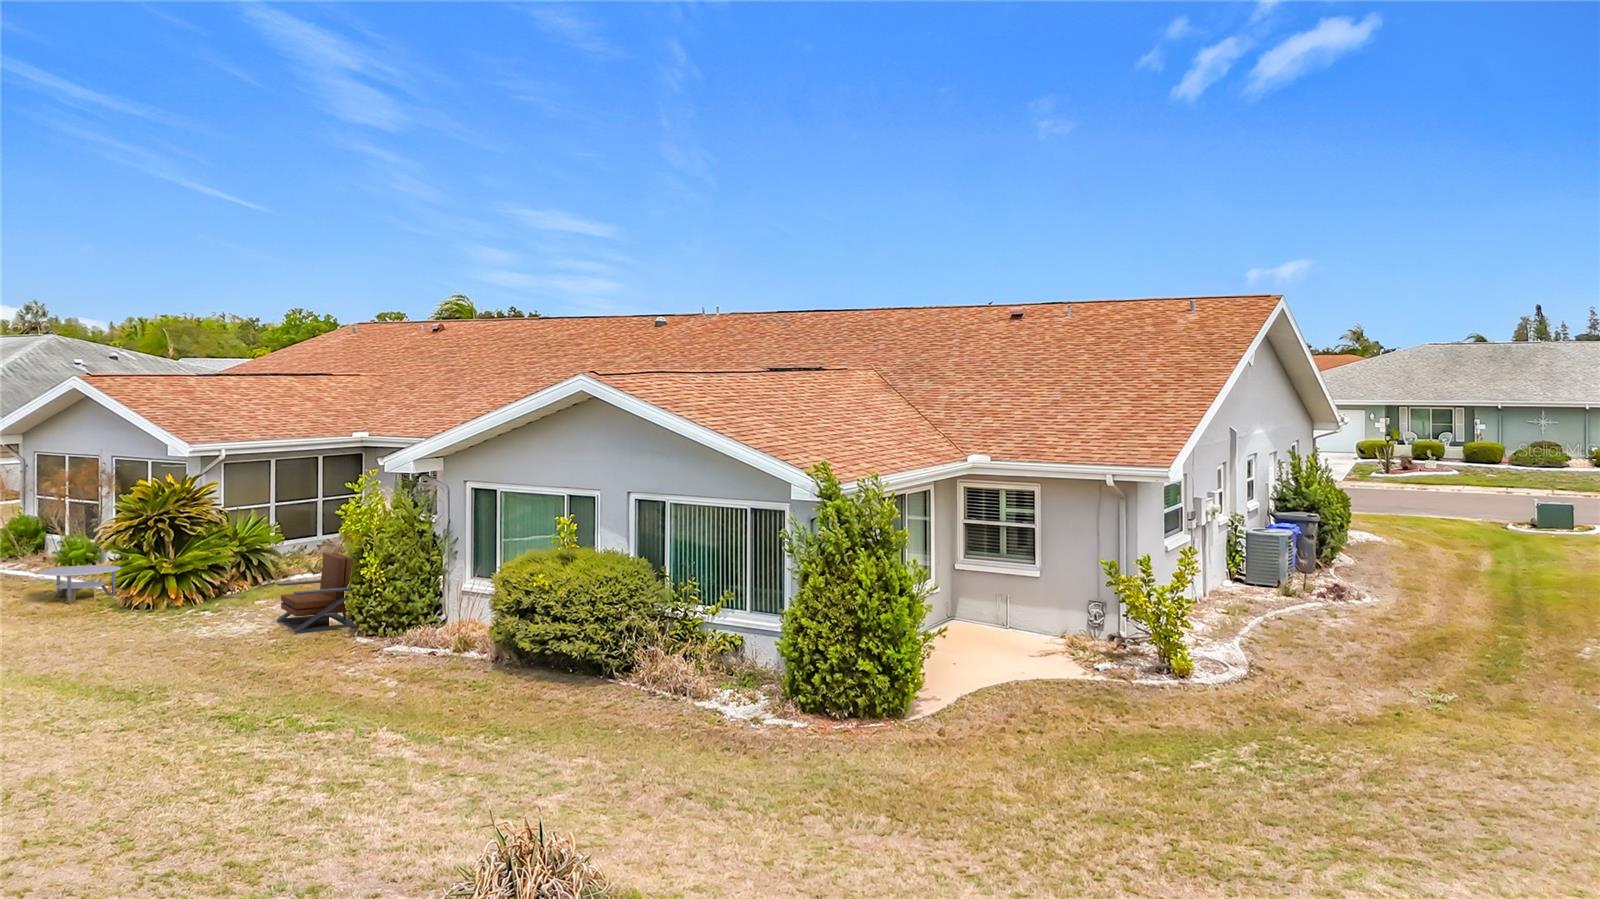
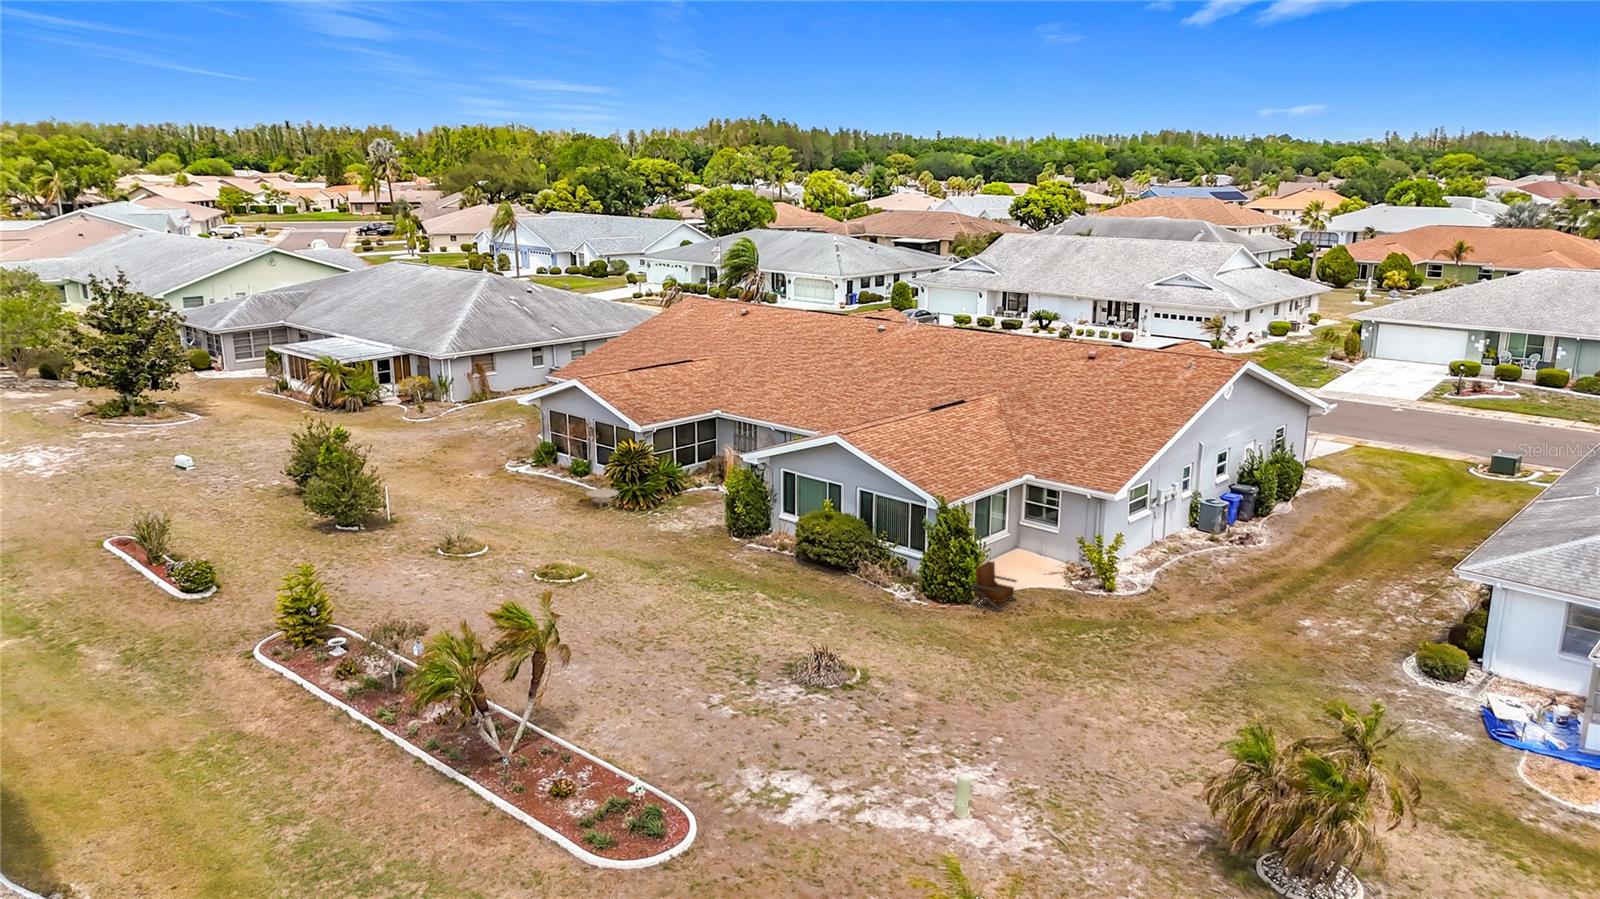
lounge chair: present [277,552,357,633] -> present [970,561,1017,612]

